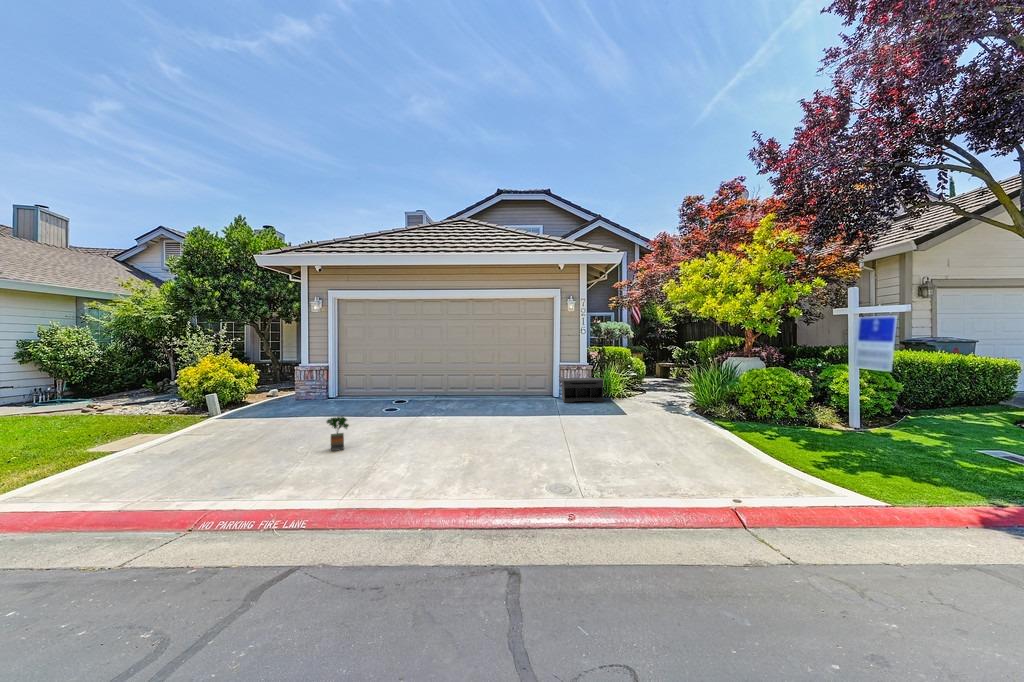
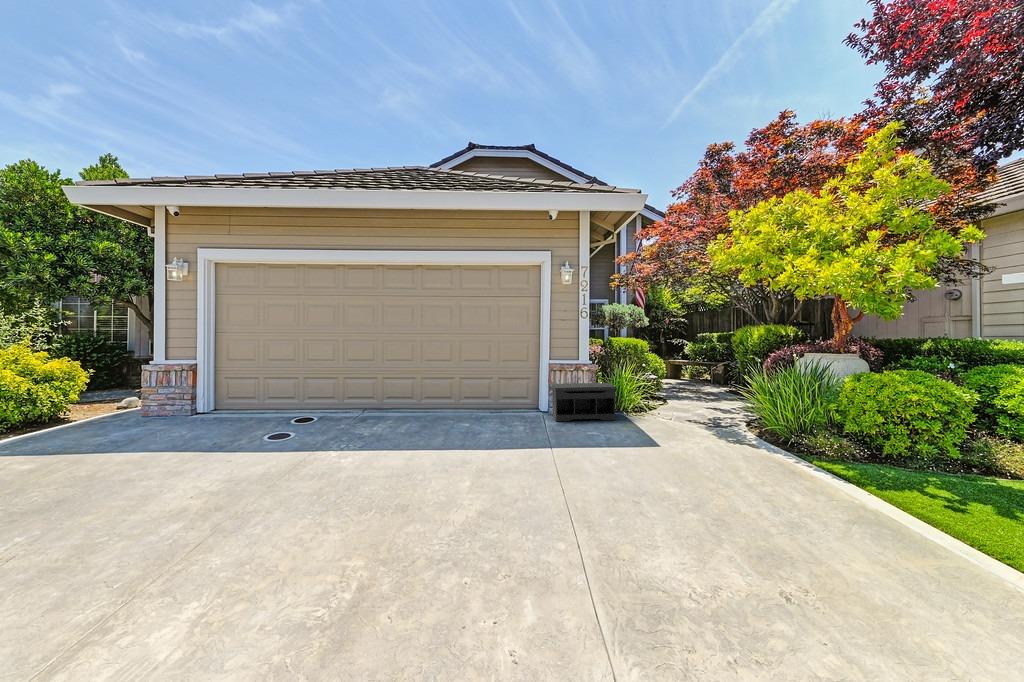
potted tree: present [327,416,349,451] -> none [28,478,97,563]

